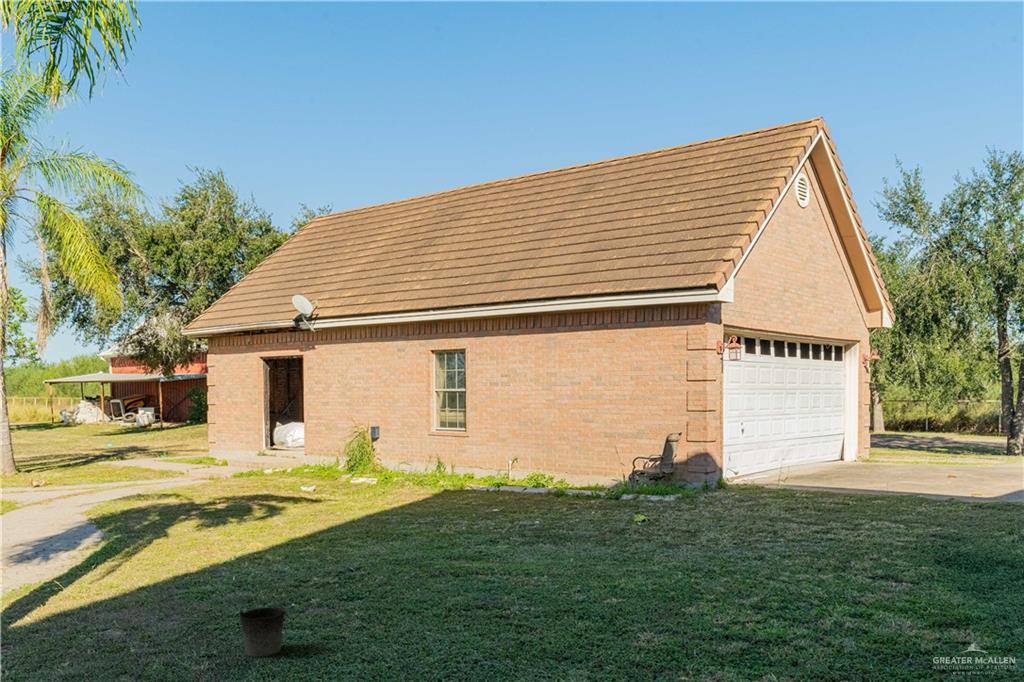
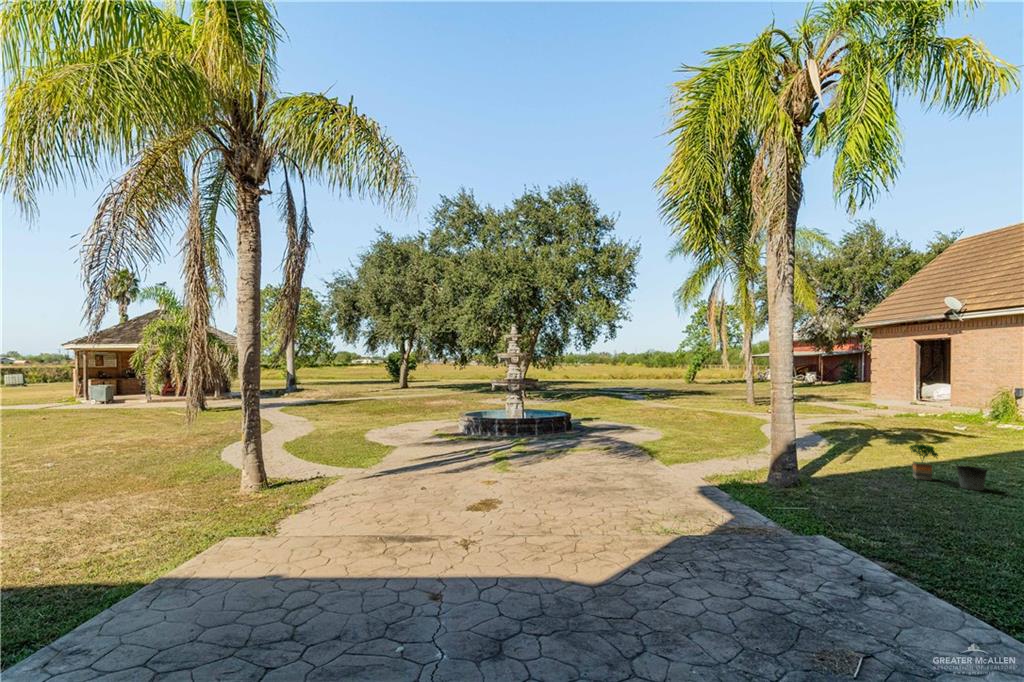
potted tree: none [165,575,216,653] -> present [909,444,938,480]

